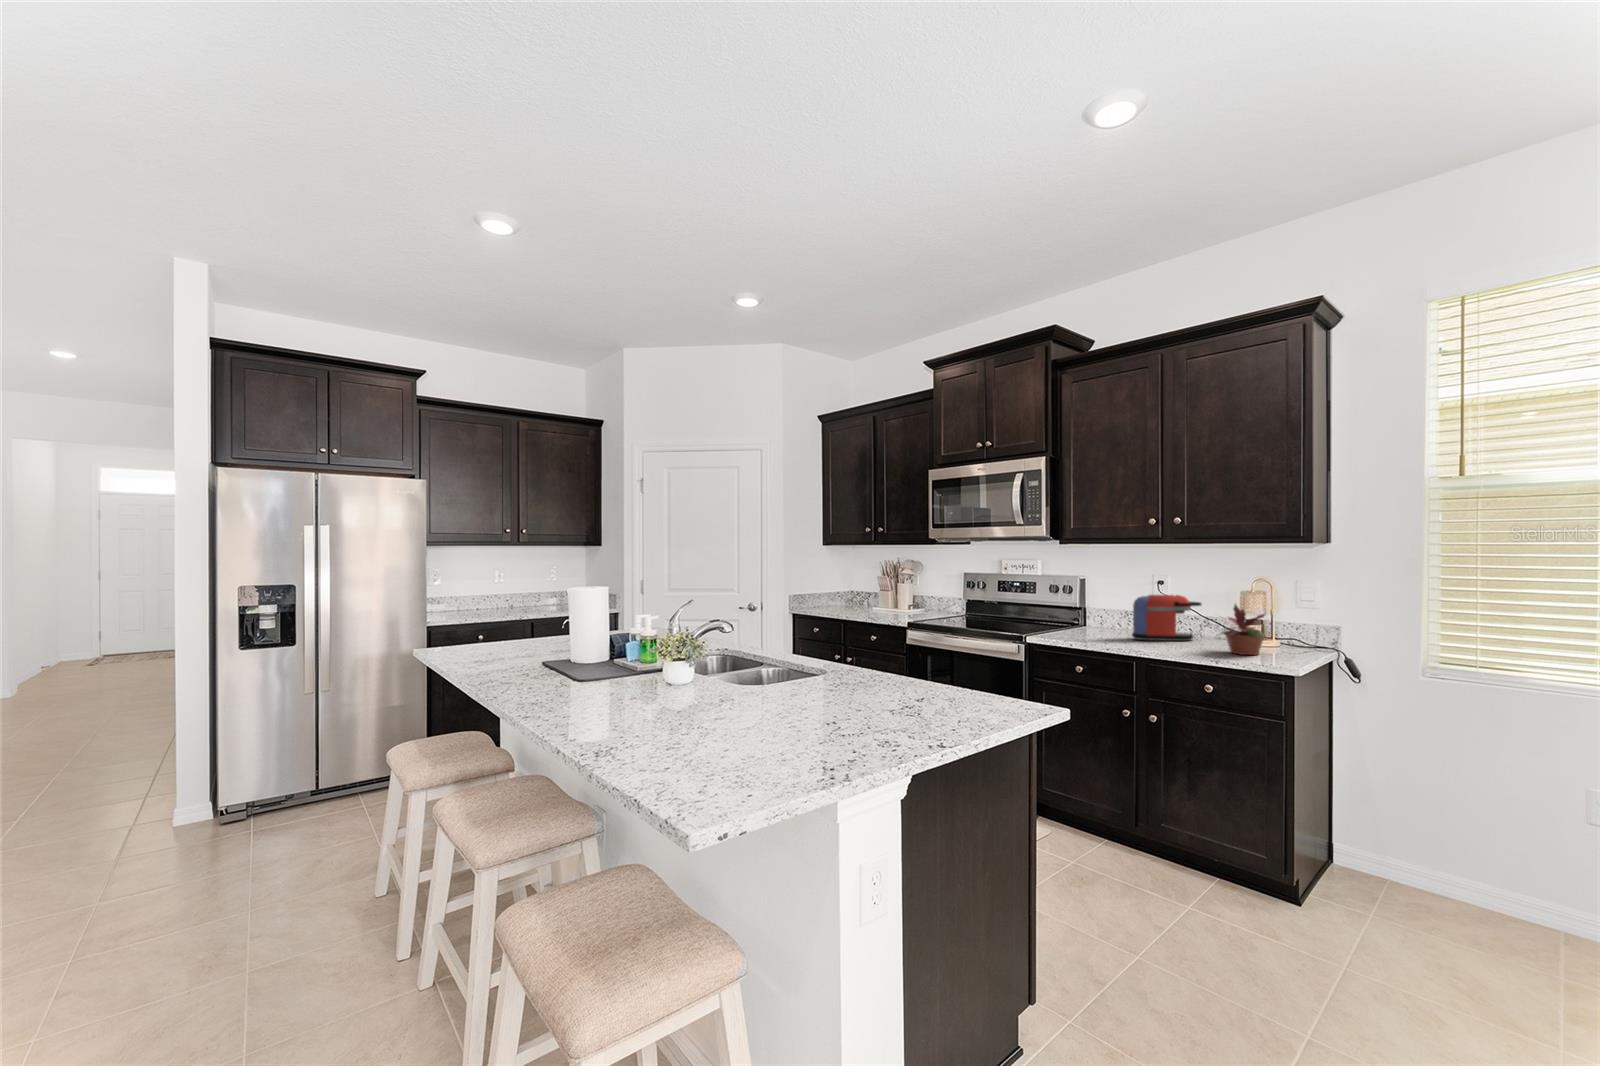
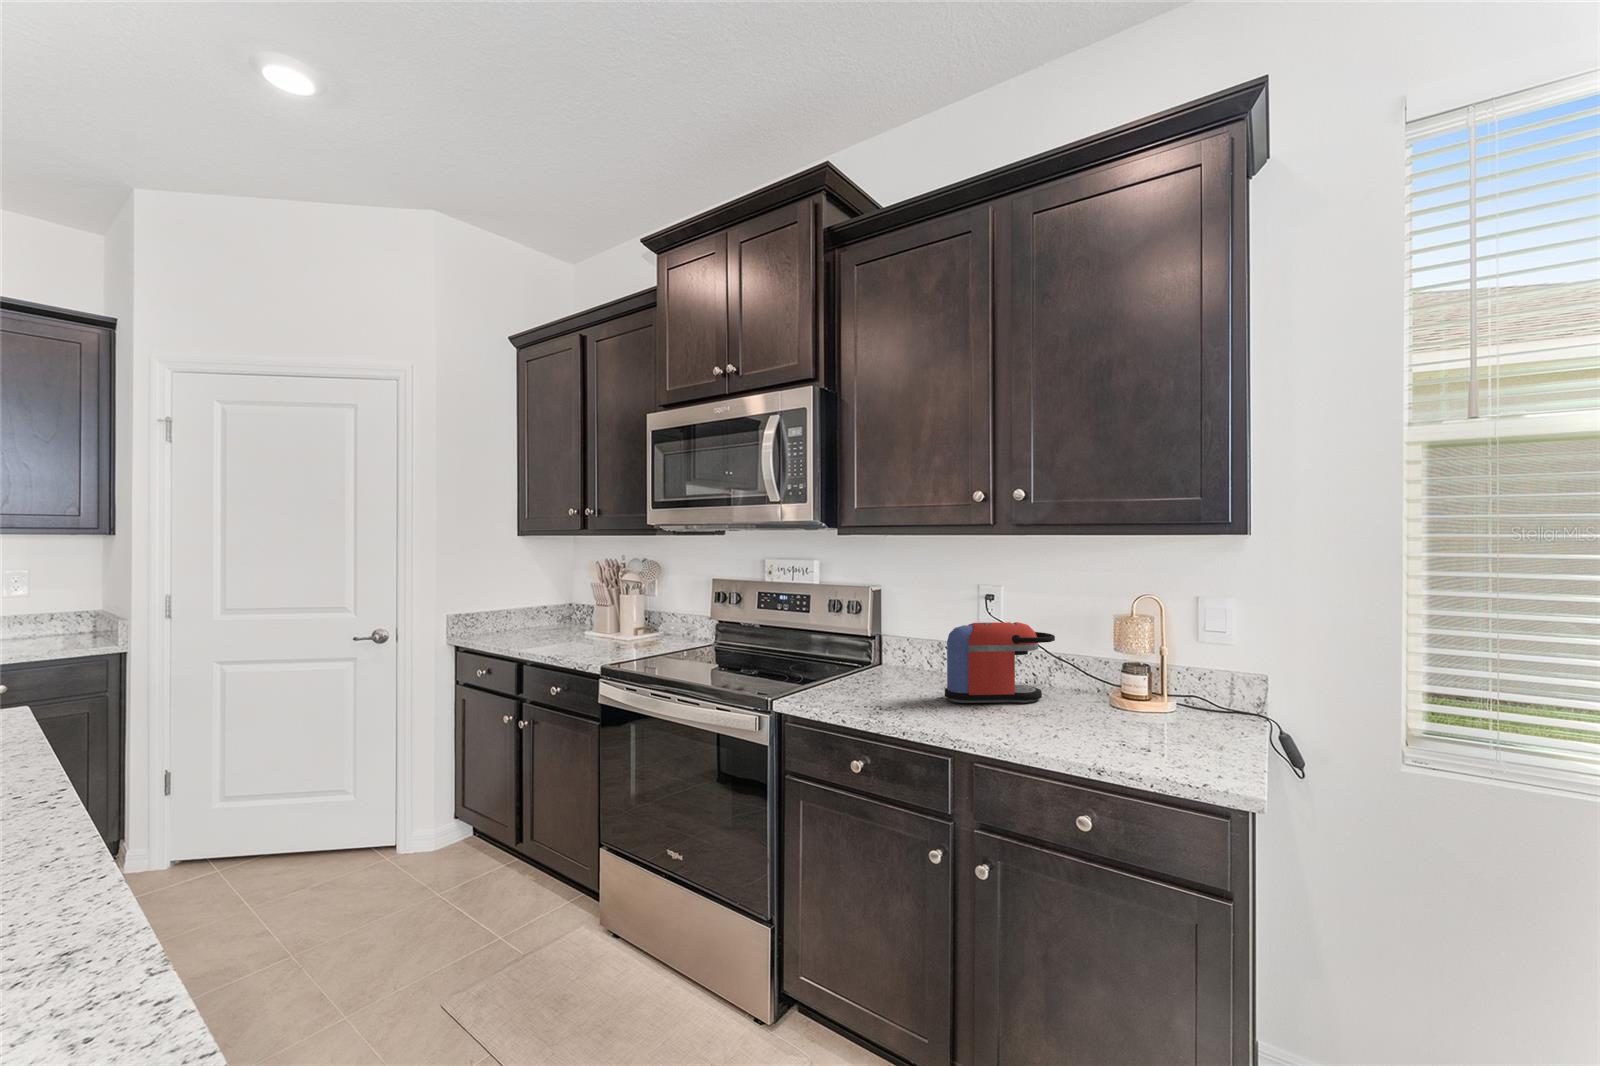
potted plant: present [1219,605,1266,655] -> none [1079,646,1196,745]

